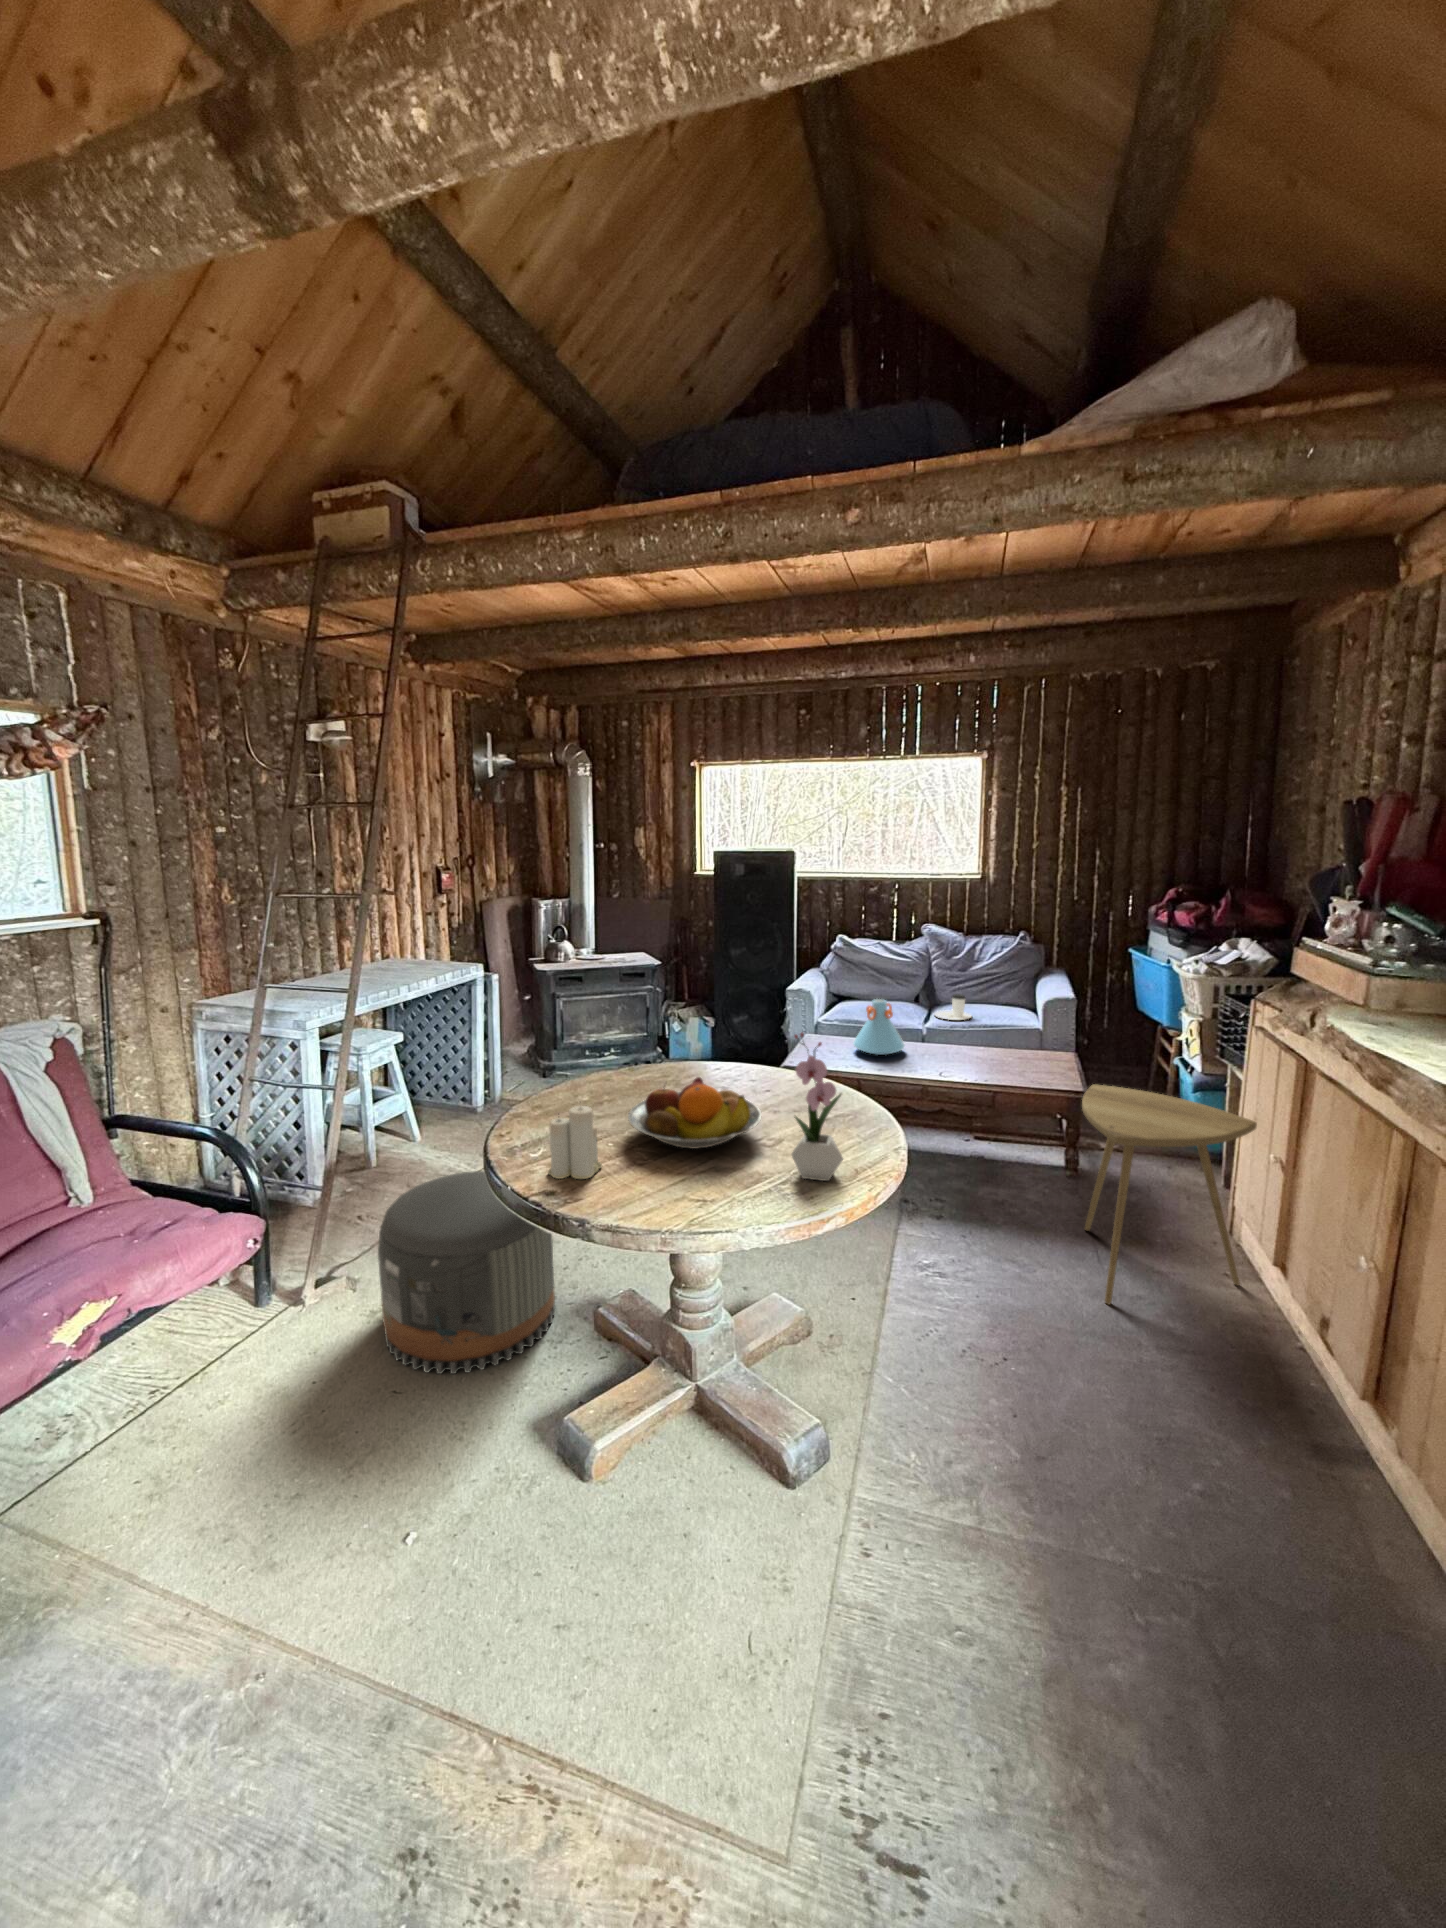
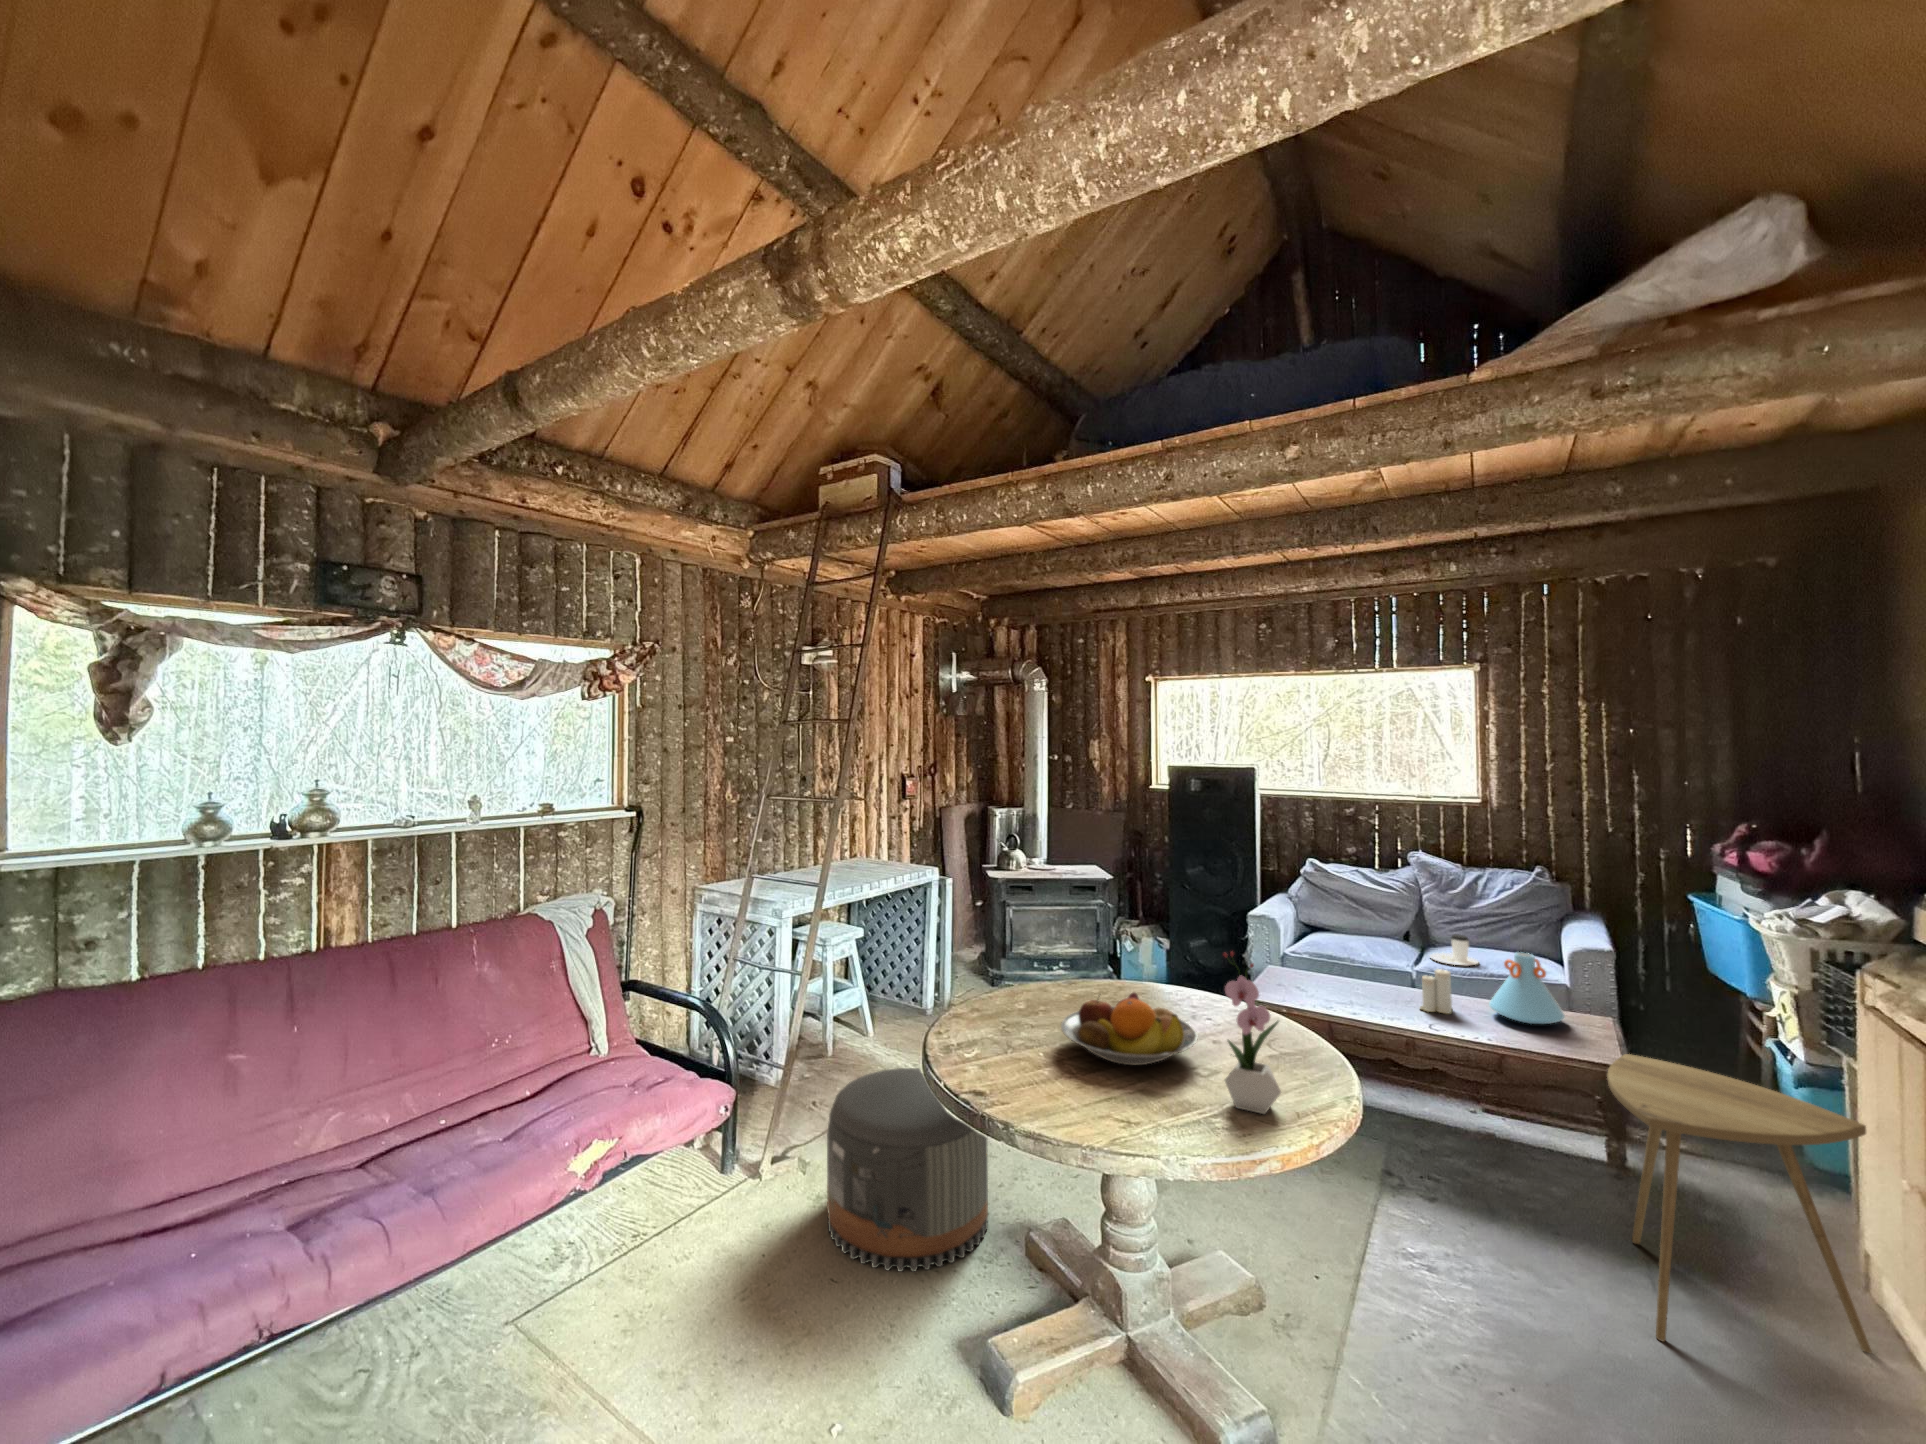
vase: present [853,999,905,1055] -> present [1489,952,1565,1024]
candle: present [548,1106,602,1179] -> present [1420,969,1452,1014]

